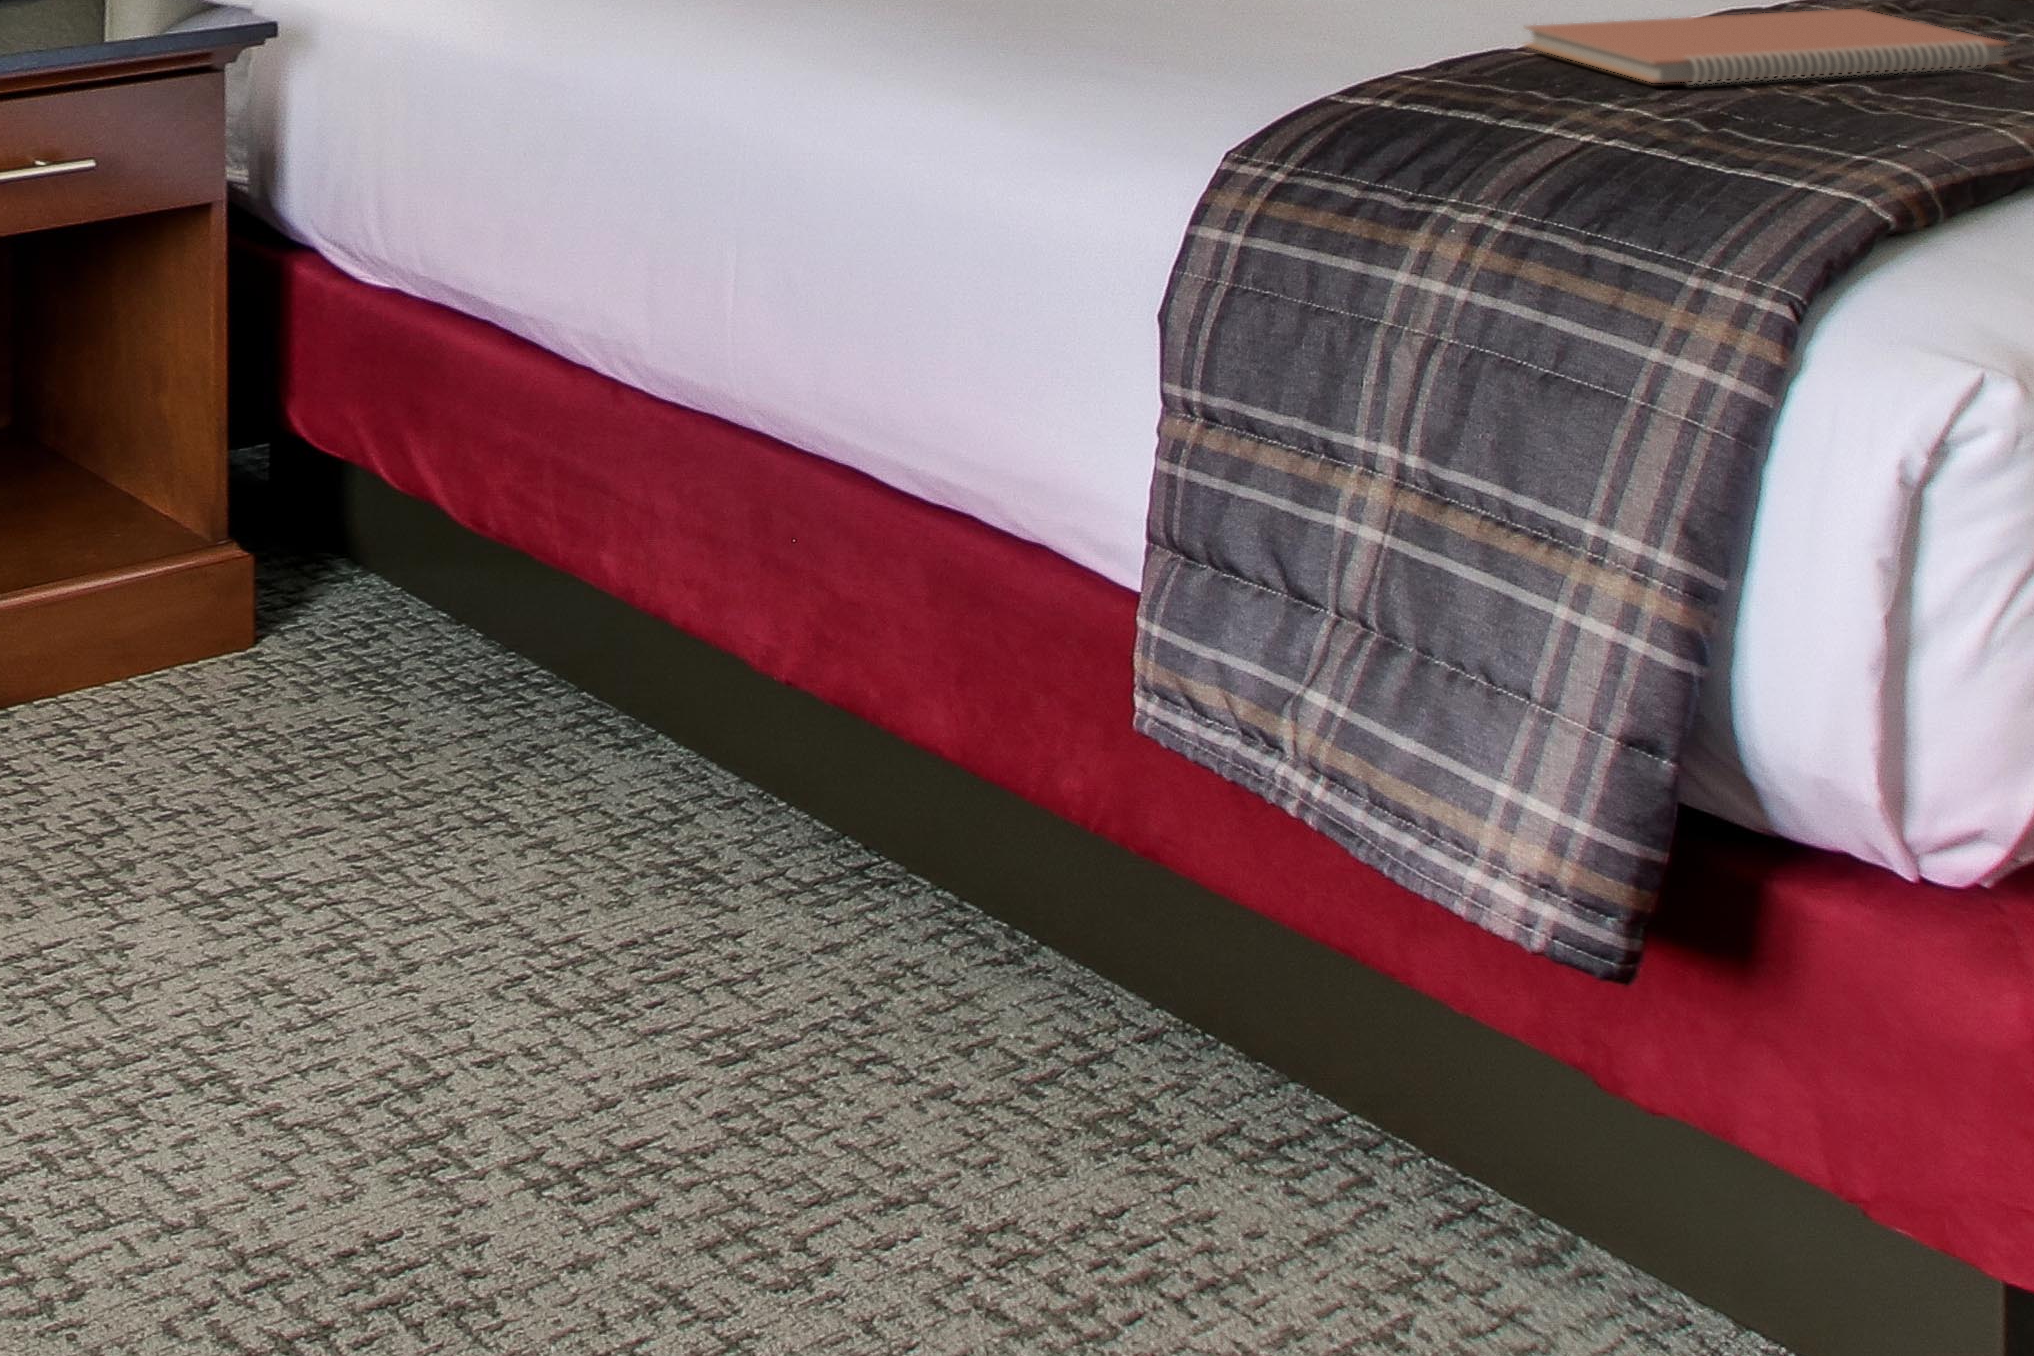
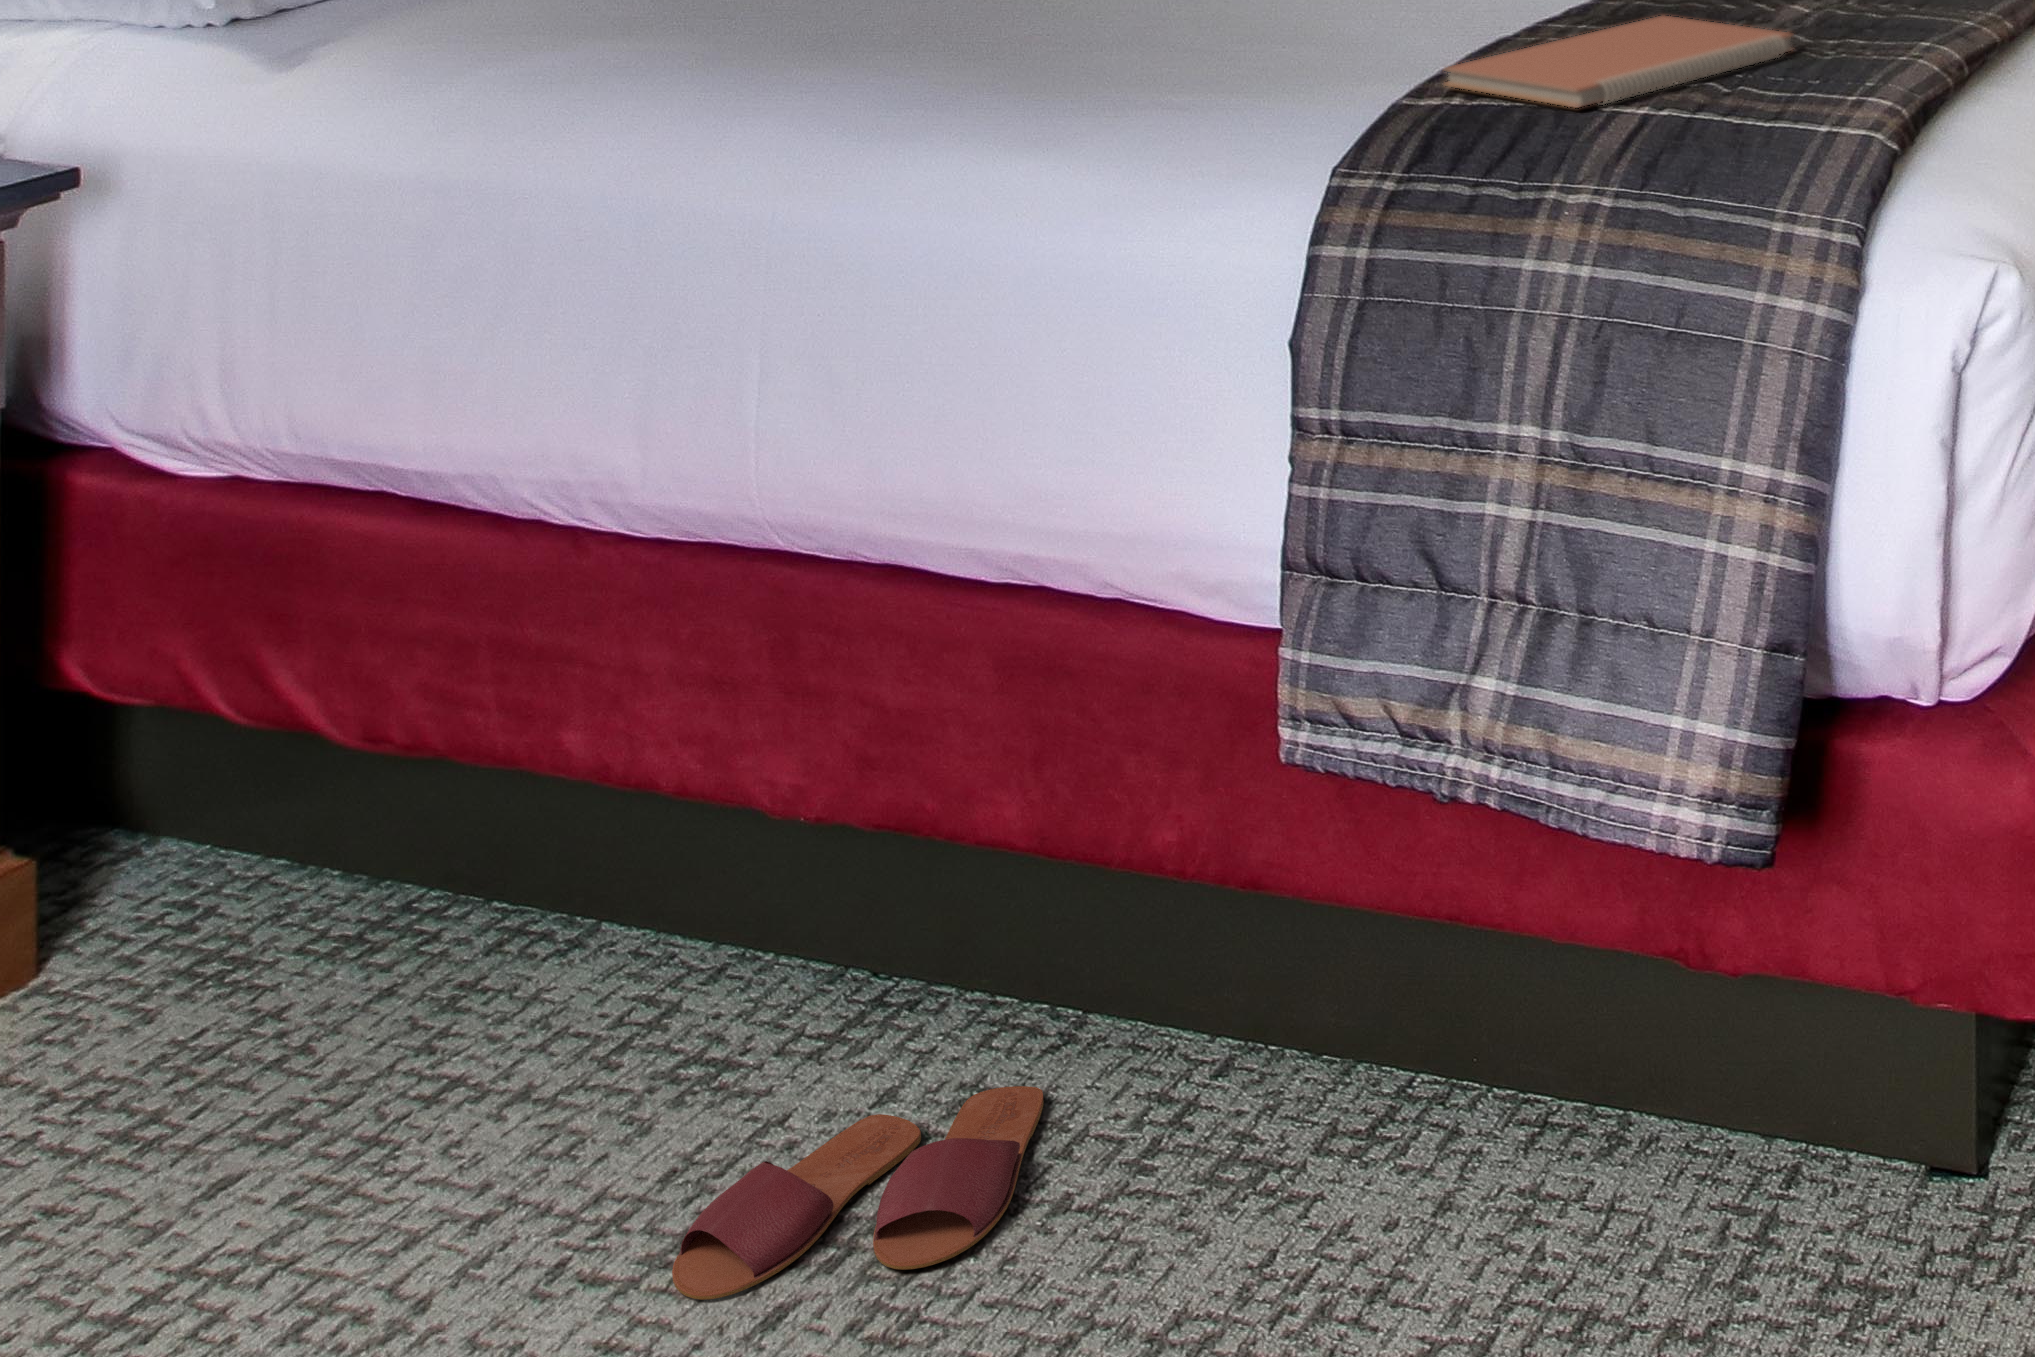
slippers: none [598,956,973,1096] -> present [672,1086,1044,1300]

